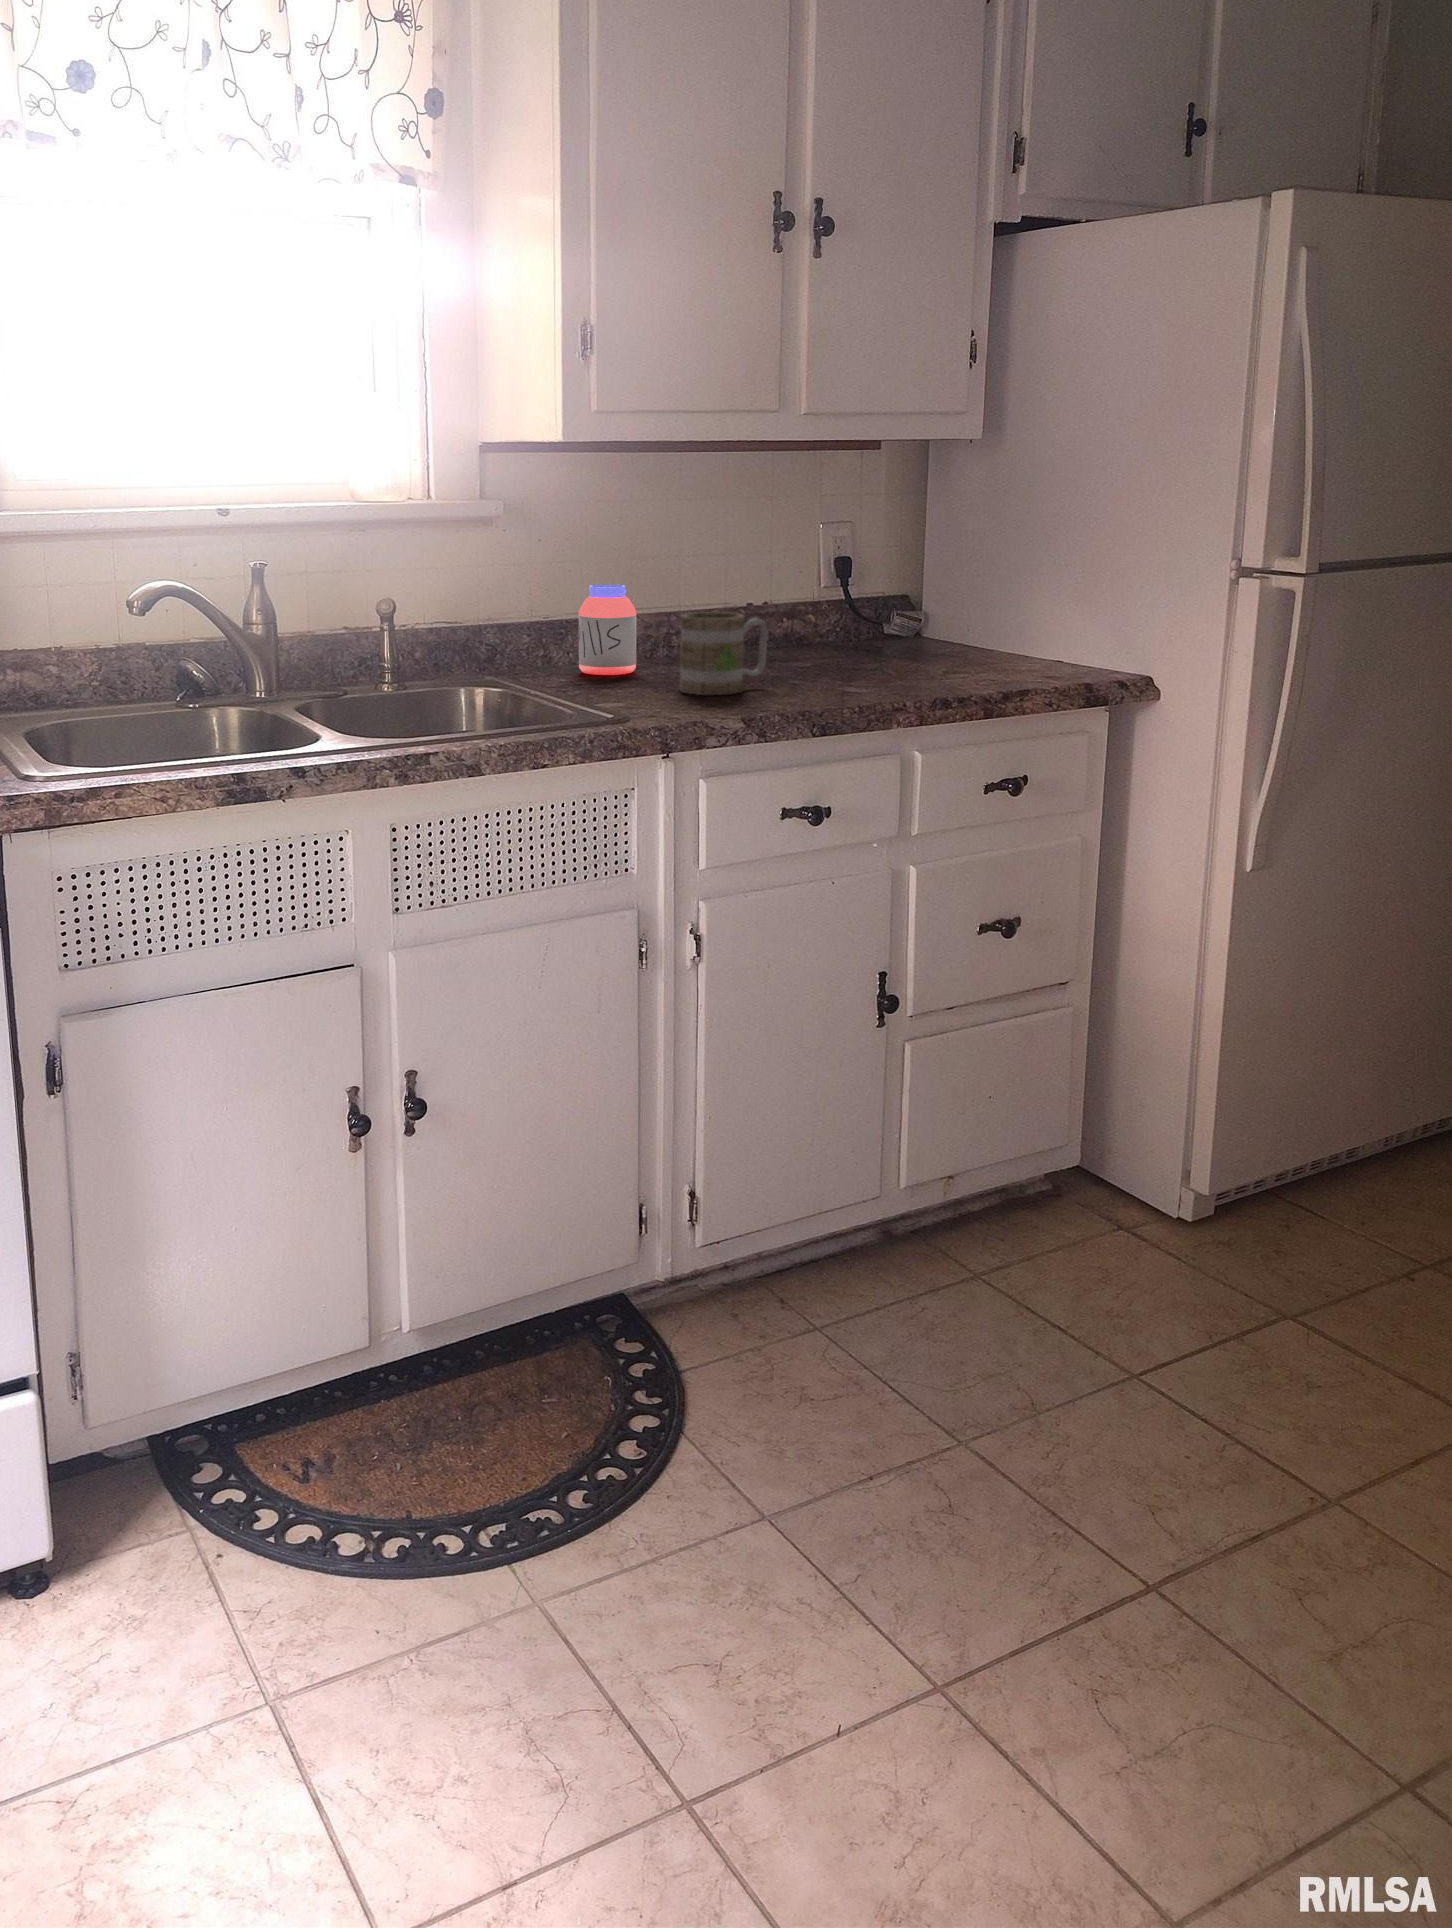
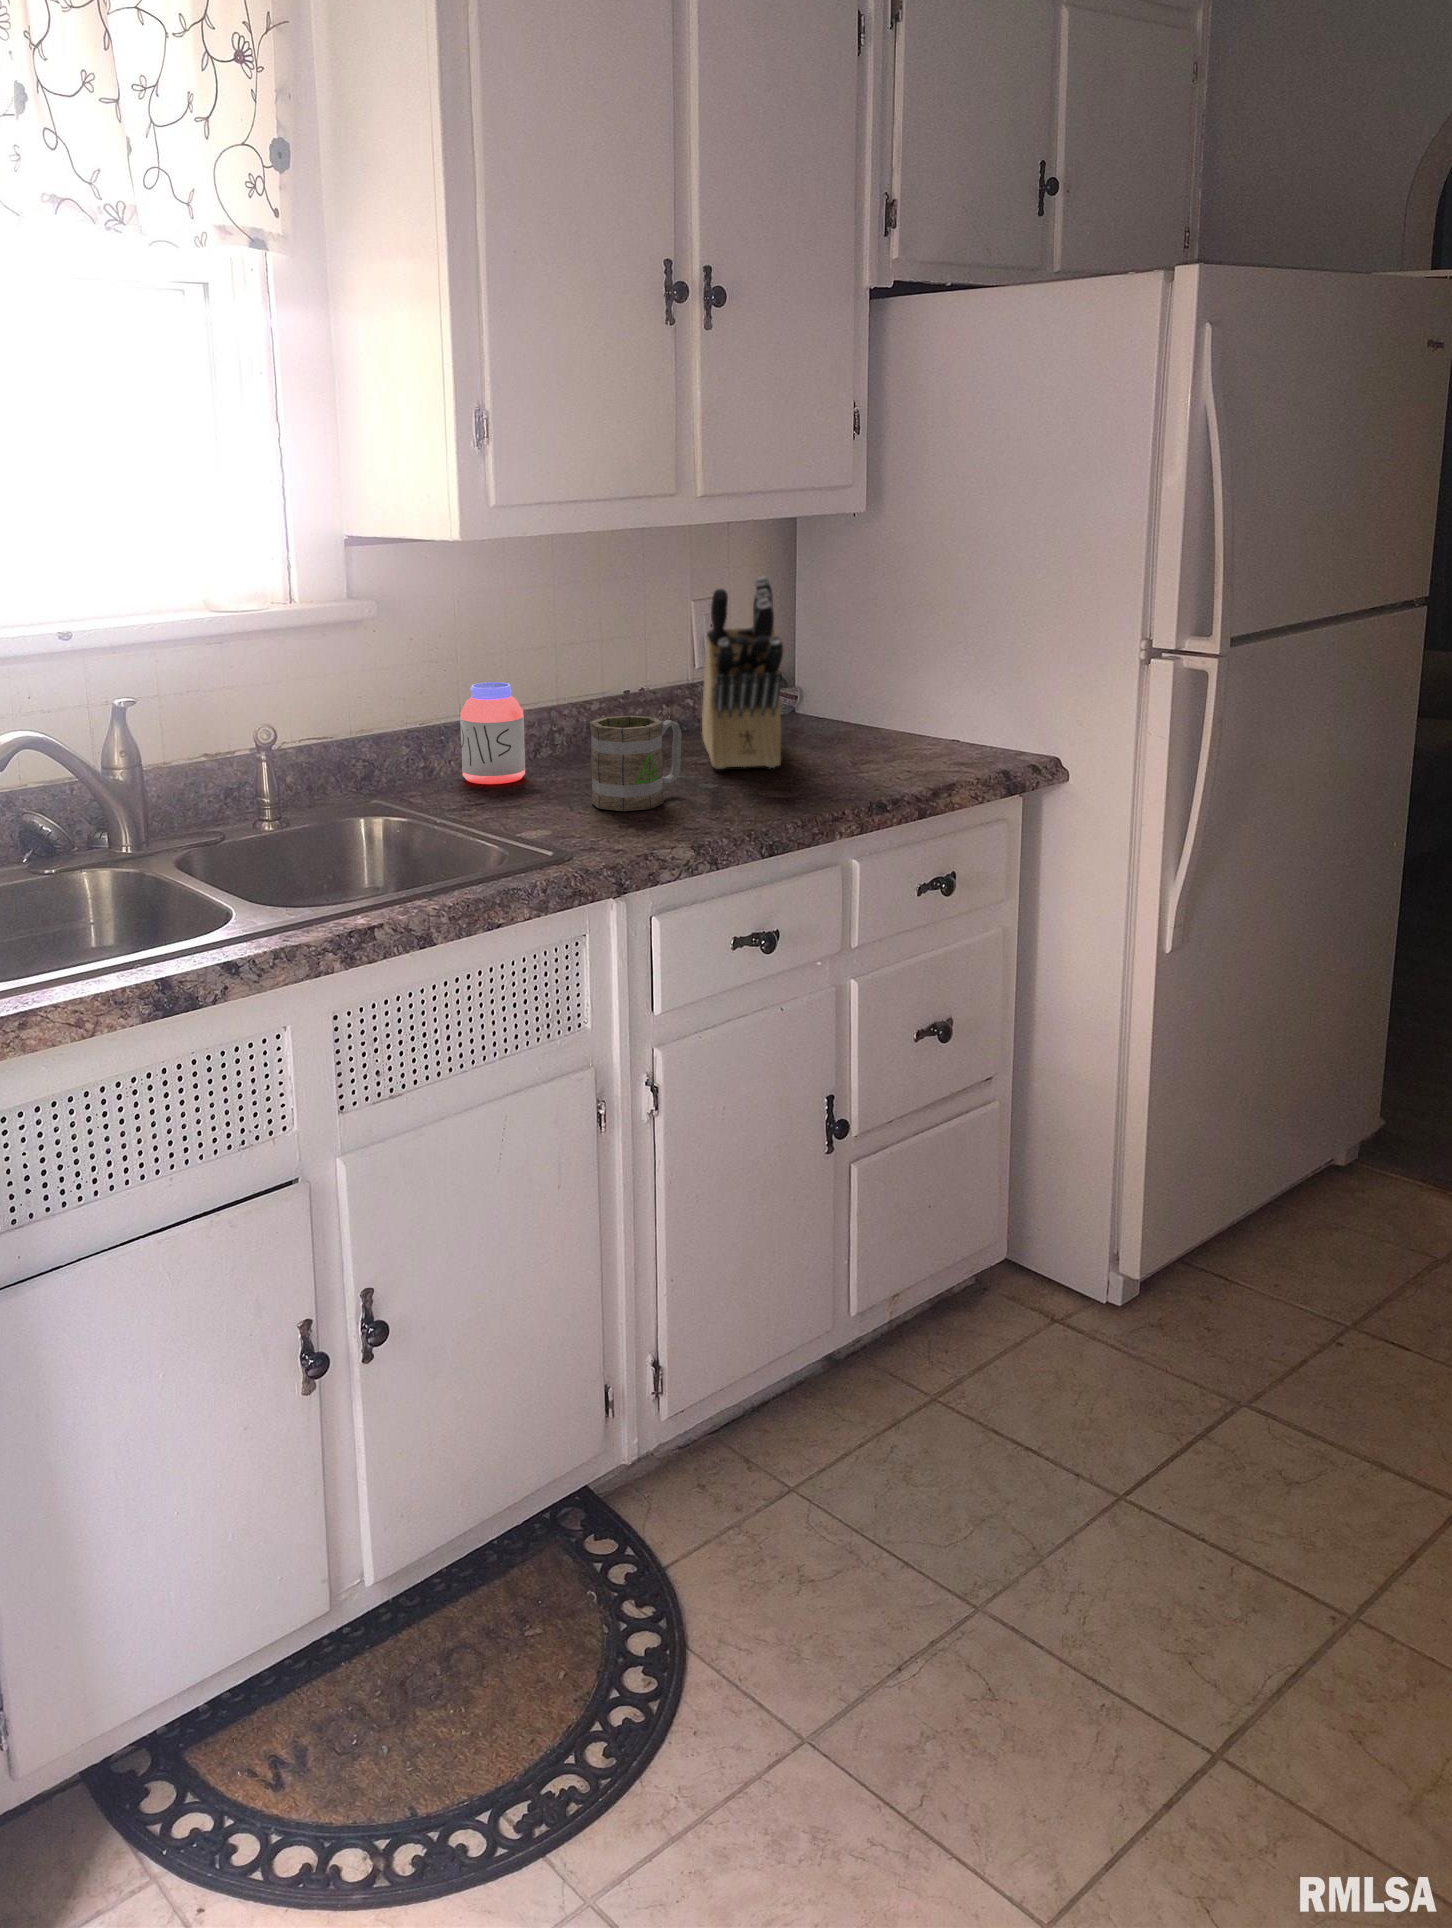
knife block: none [807,491,877,674] -> present [702,577,783,769]

